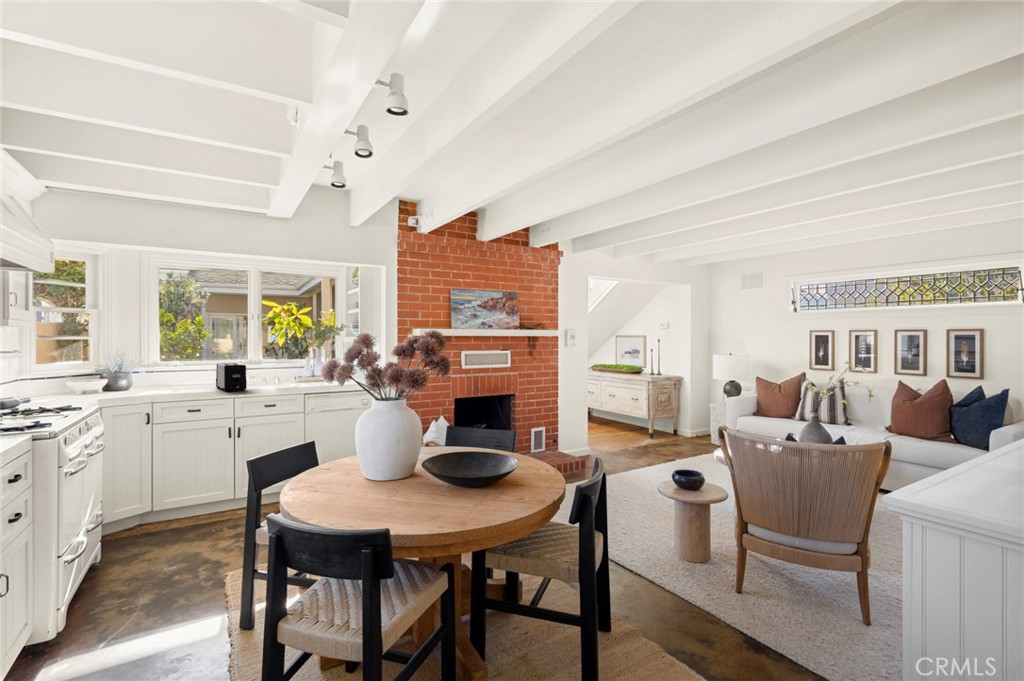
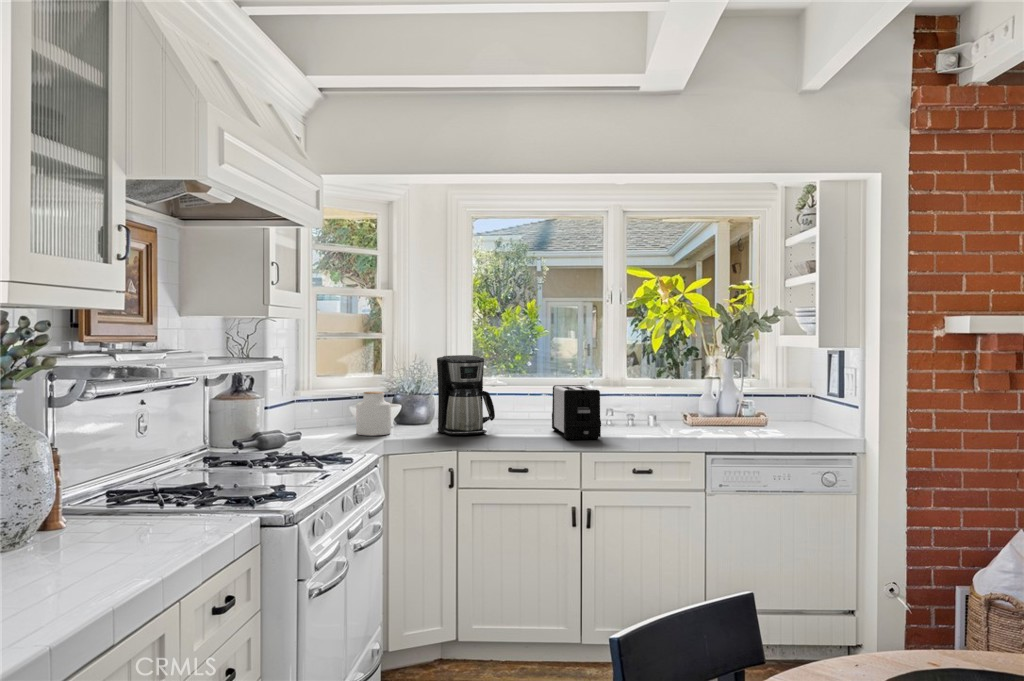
coffee maker: none [137,348,178,394] -> present [437,355,495,435]
jar: none [74,370,102,397] -> present [356,391,391,436]

